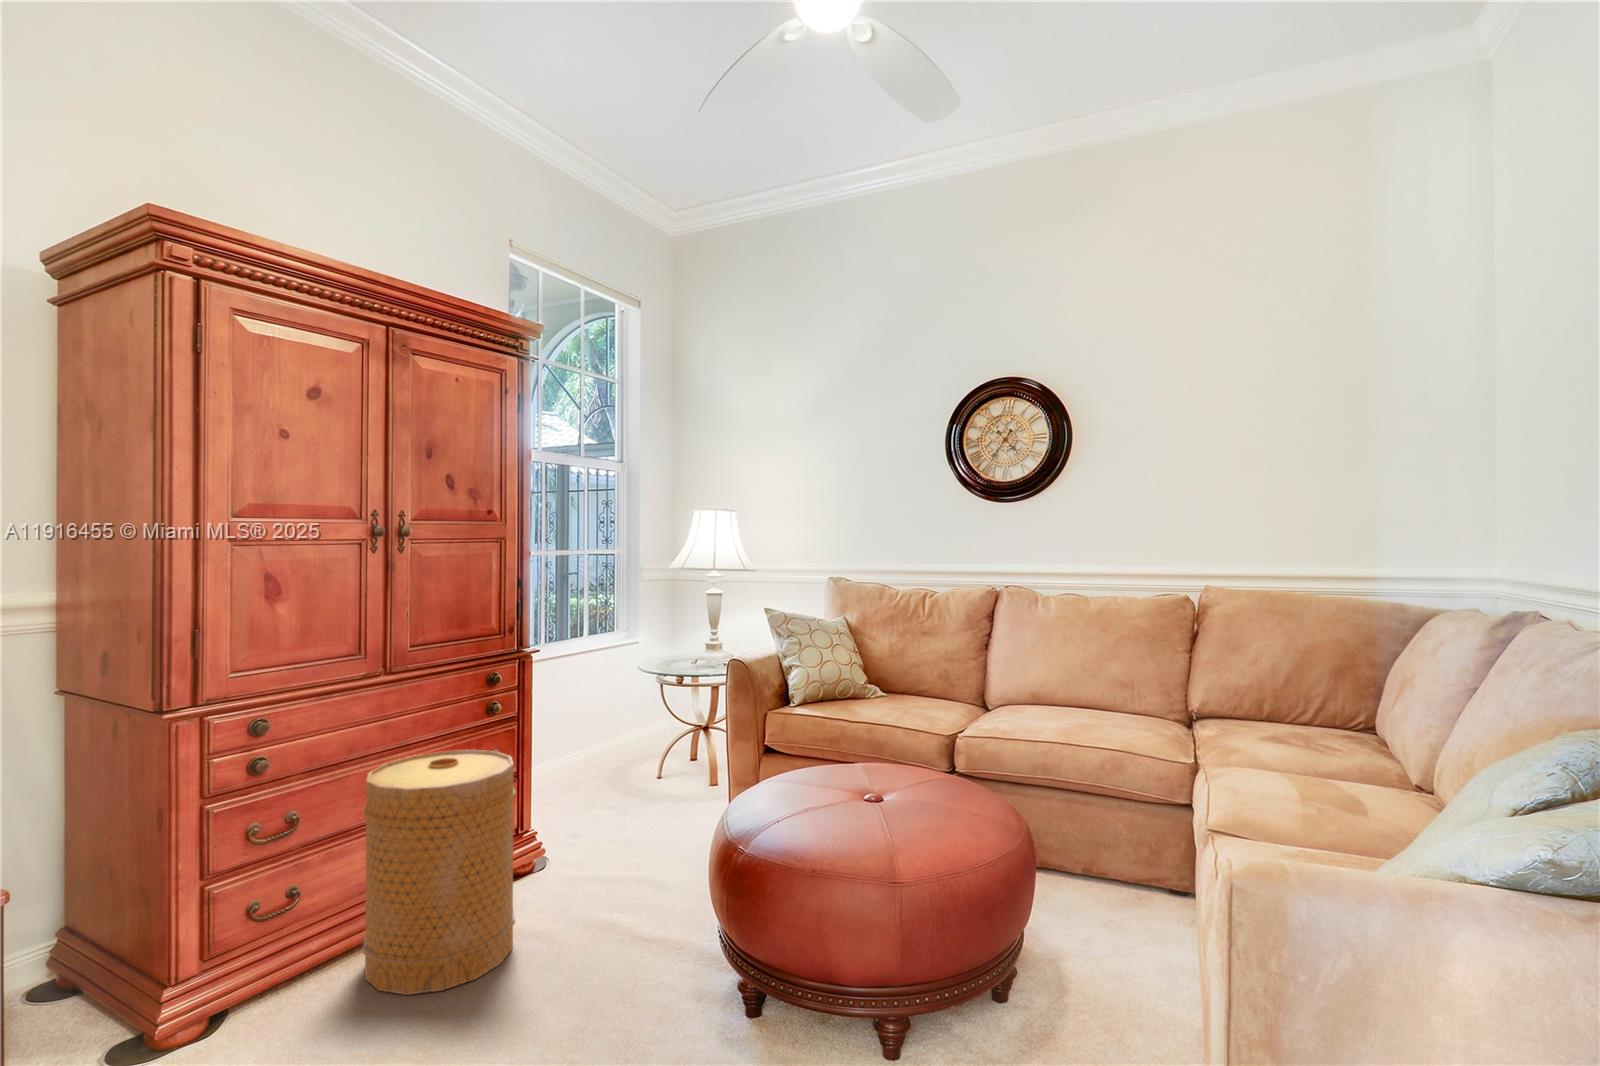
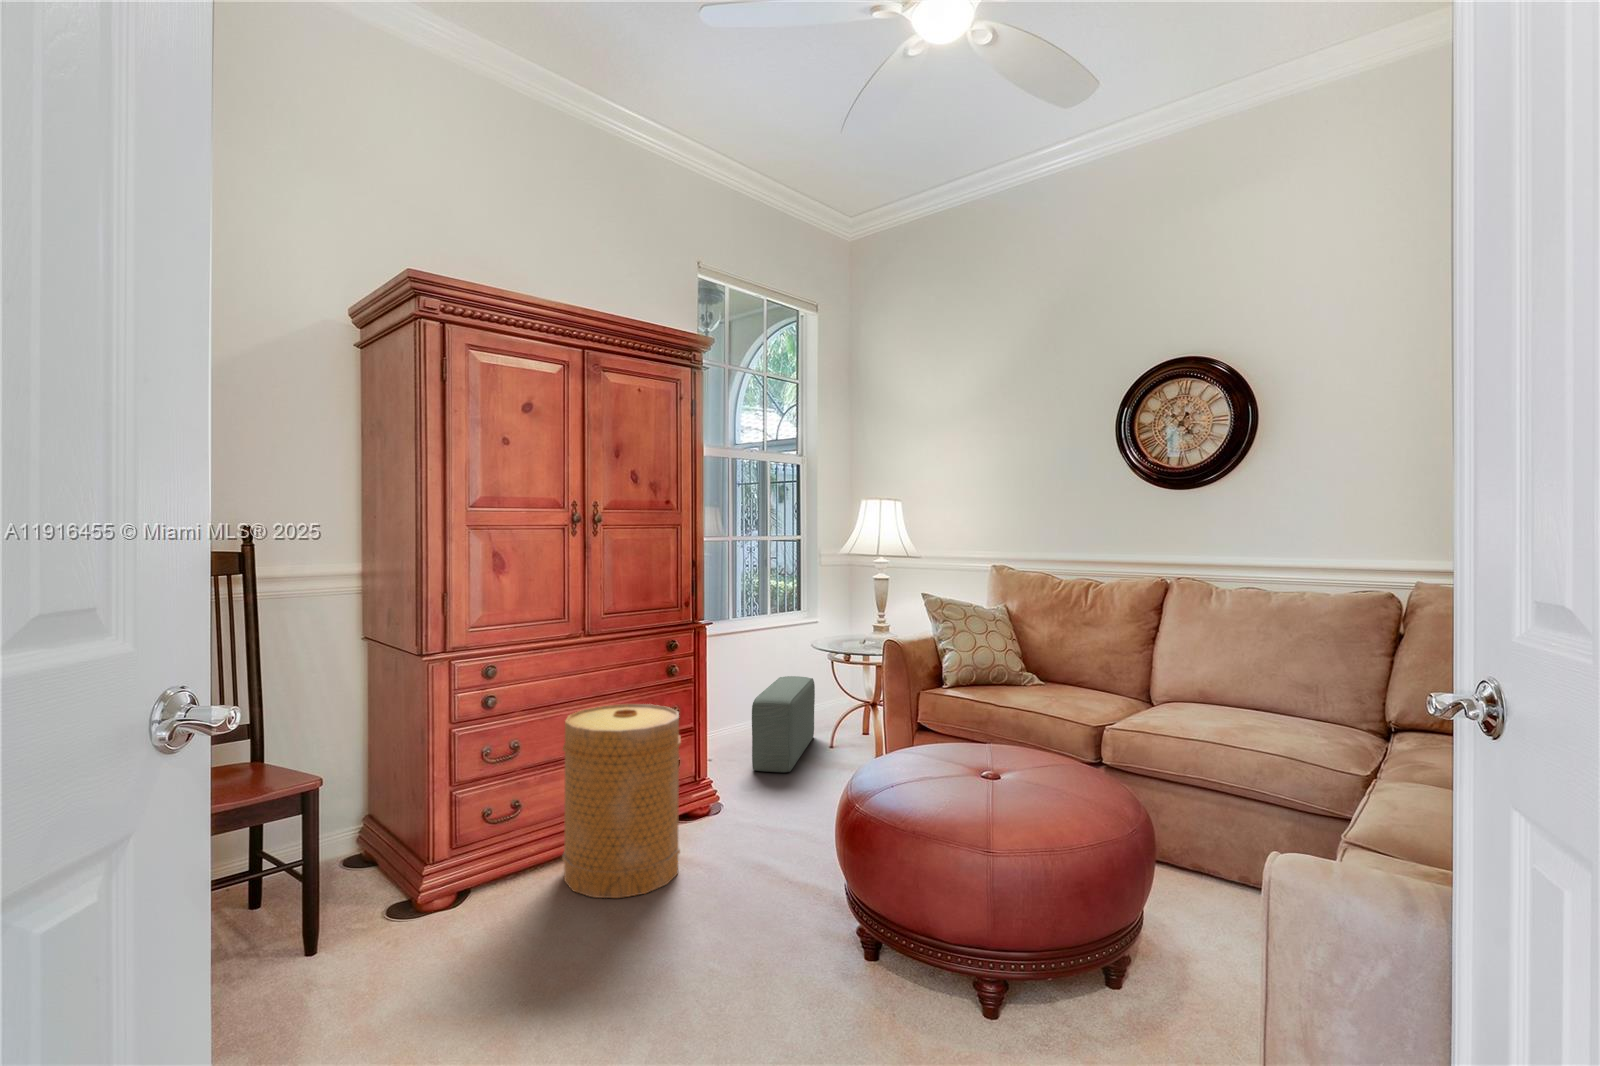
pouf: none [579,703,643,812] -> present [752,676,815,772]

